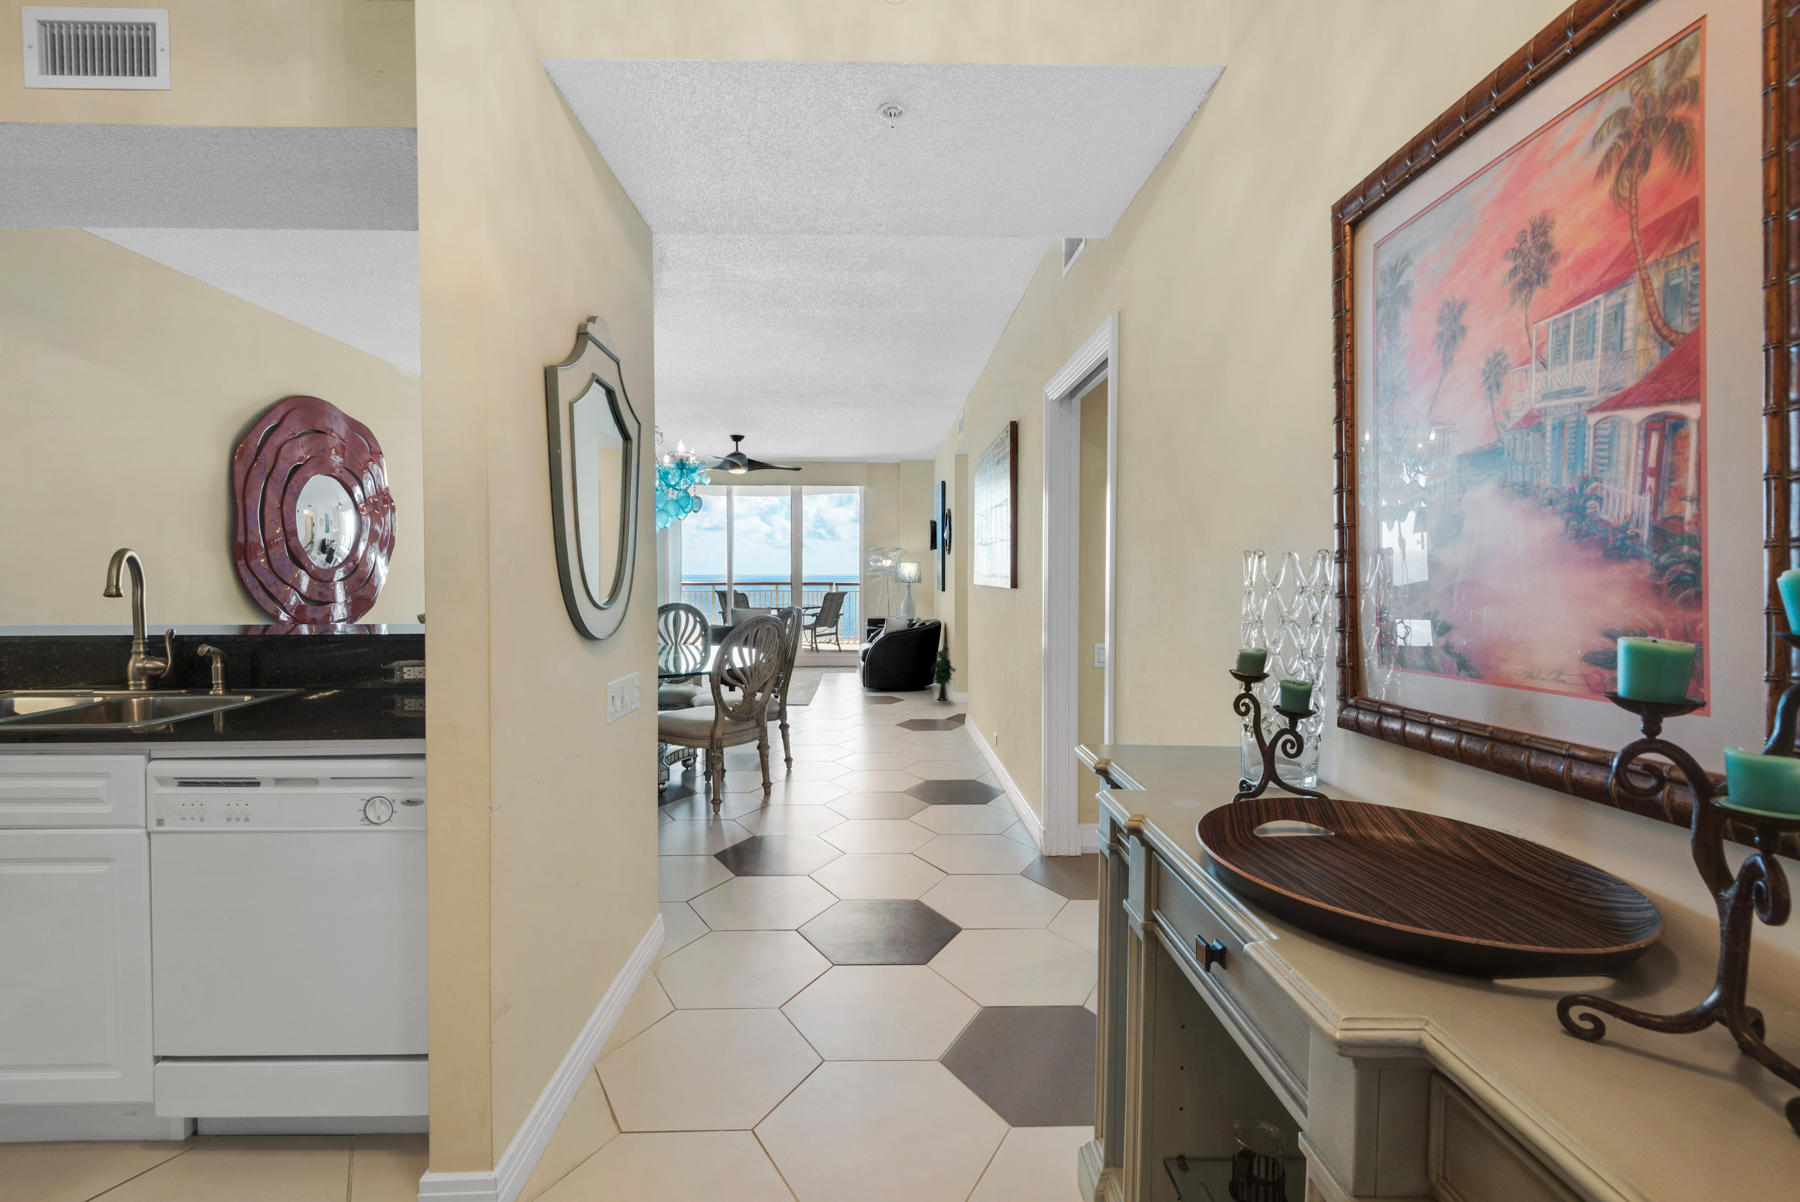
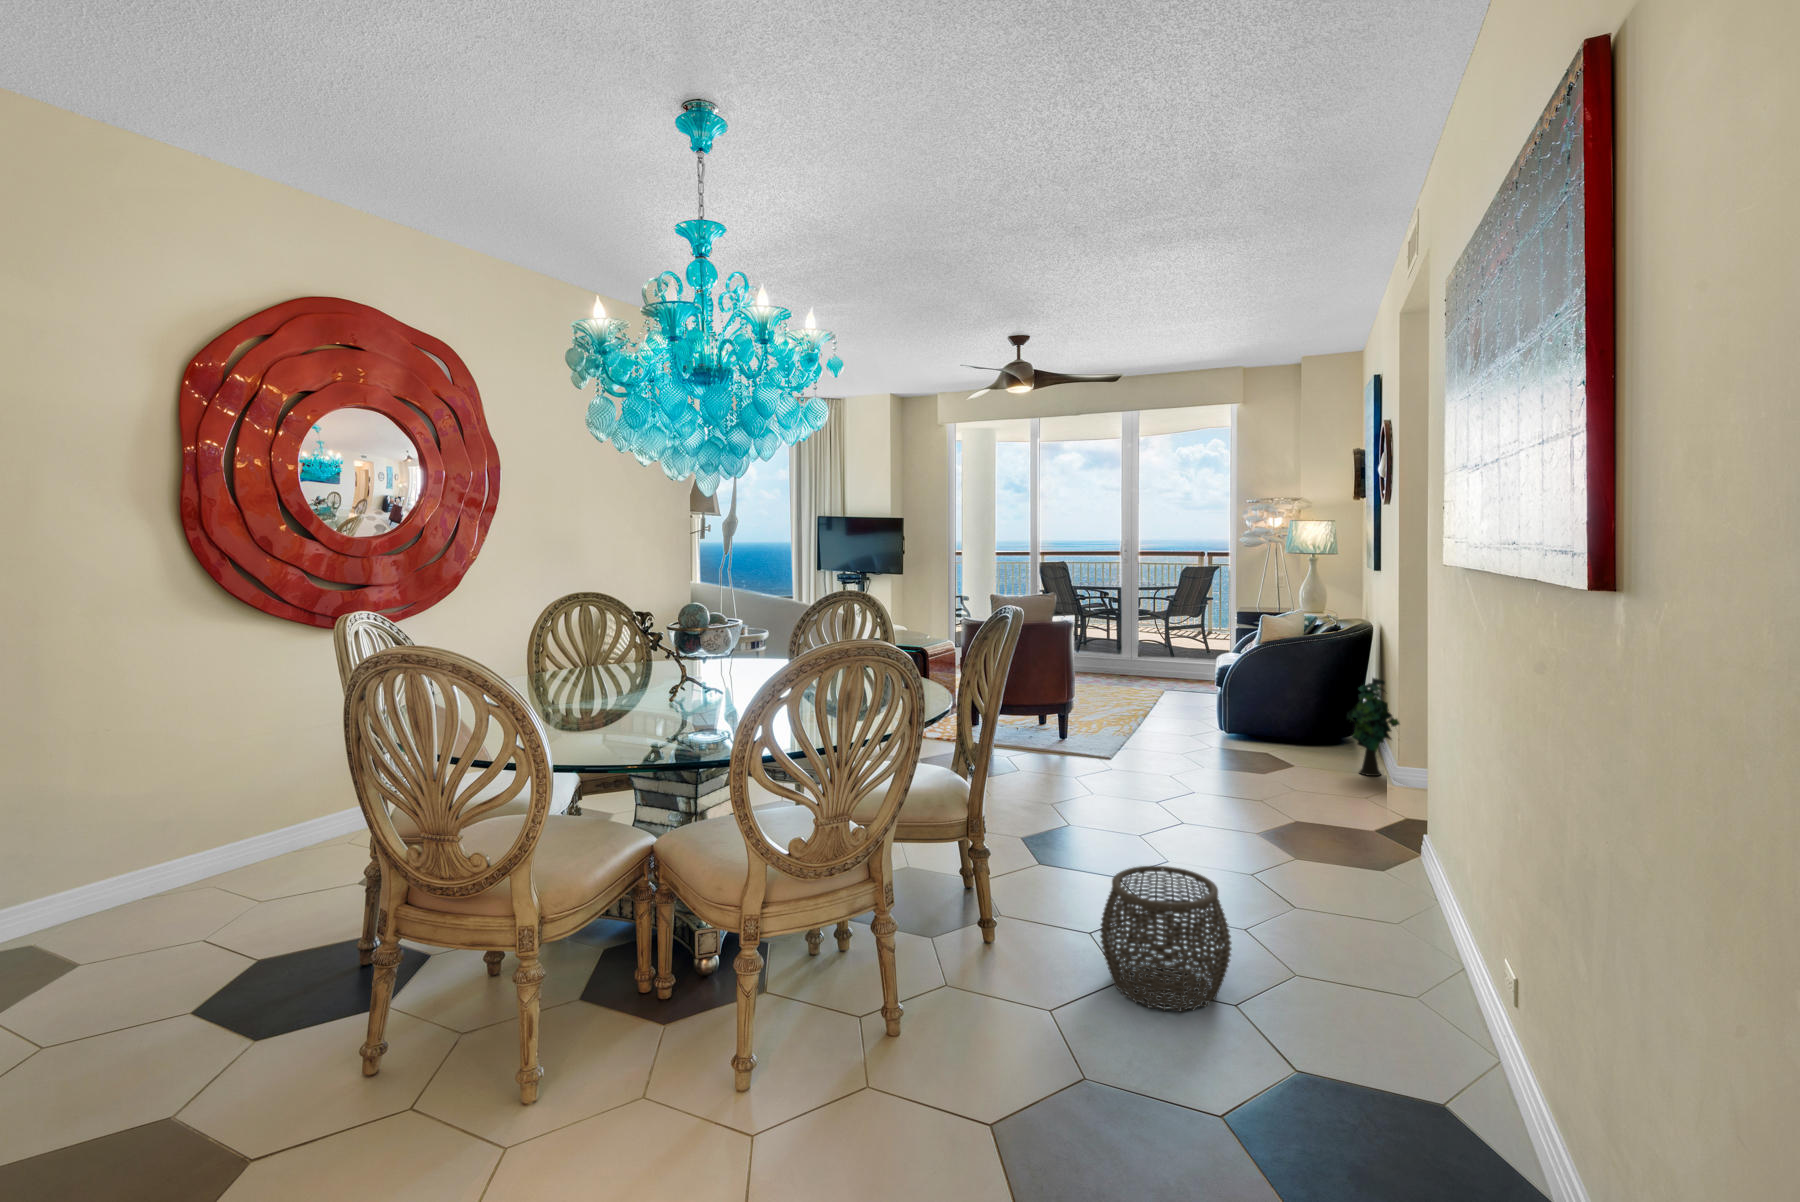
woven basket: none [836,714,892,770] -> present [1100,866,1231,1012]

